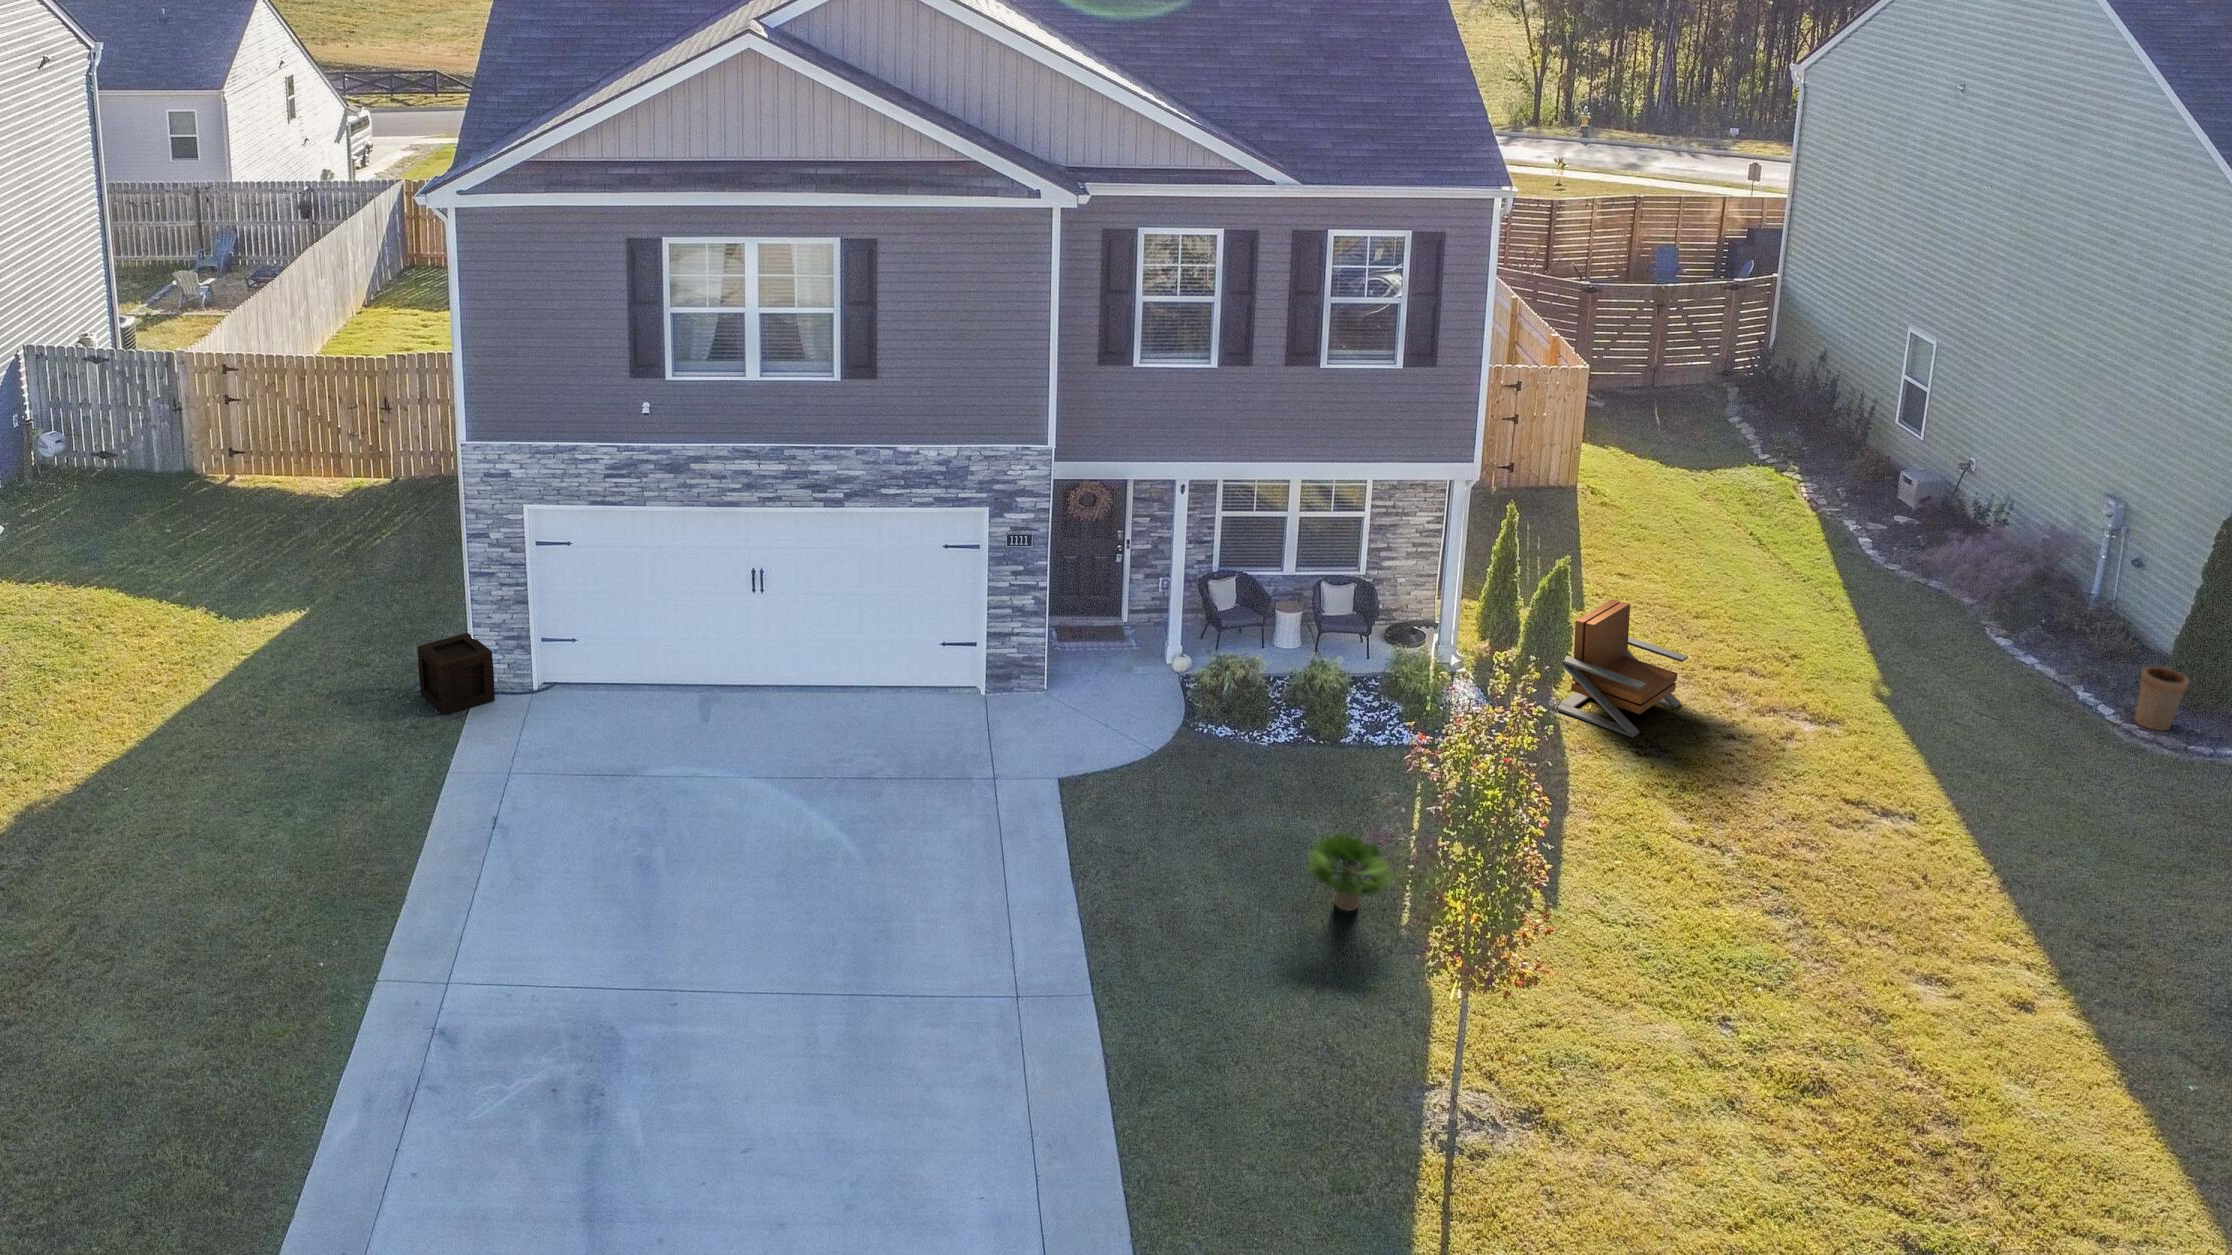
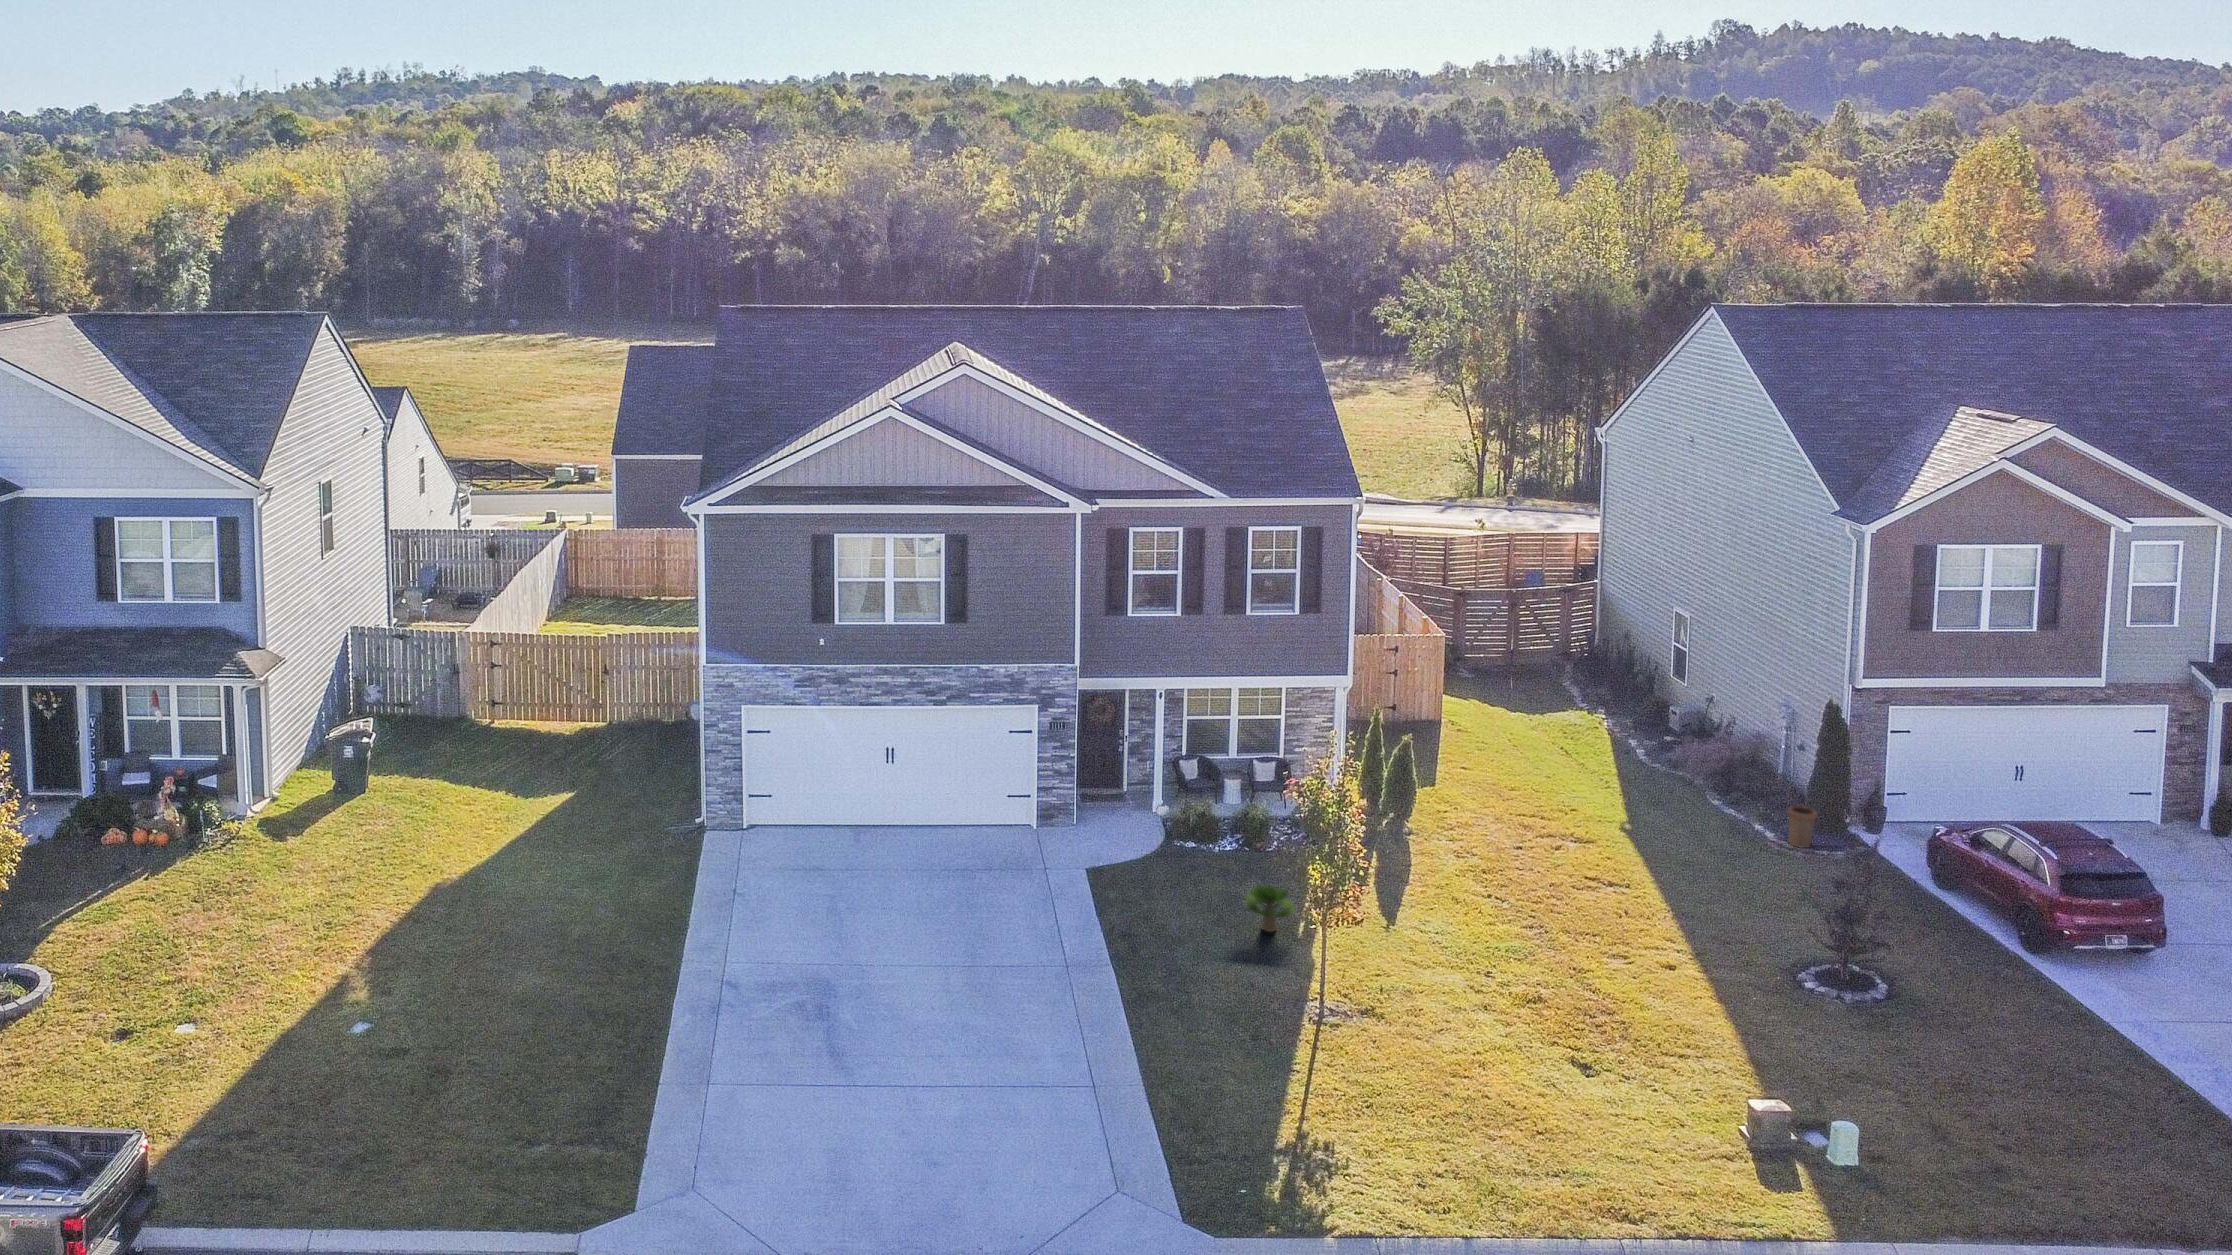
lounge chair: present [1558,600,1688,738] -> none [1410,768,1495,852]
wooden crate: present [418,633,495,715] -> none [669,792,718,843]

